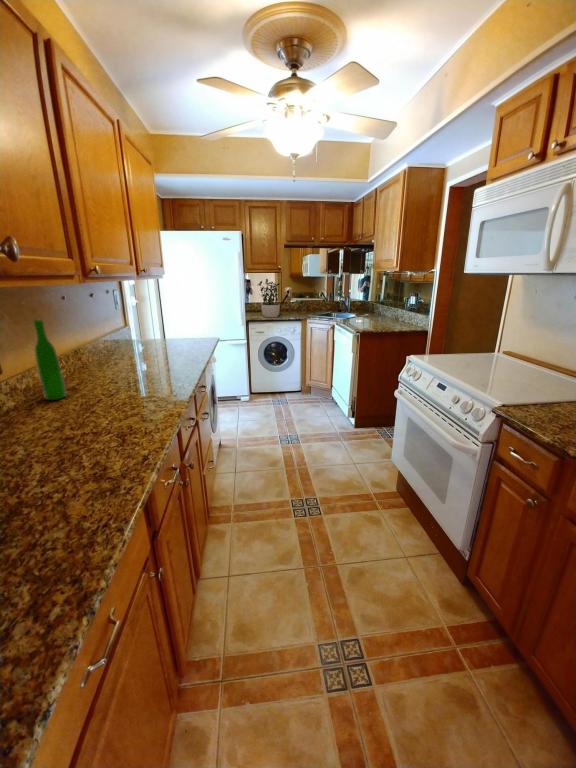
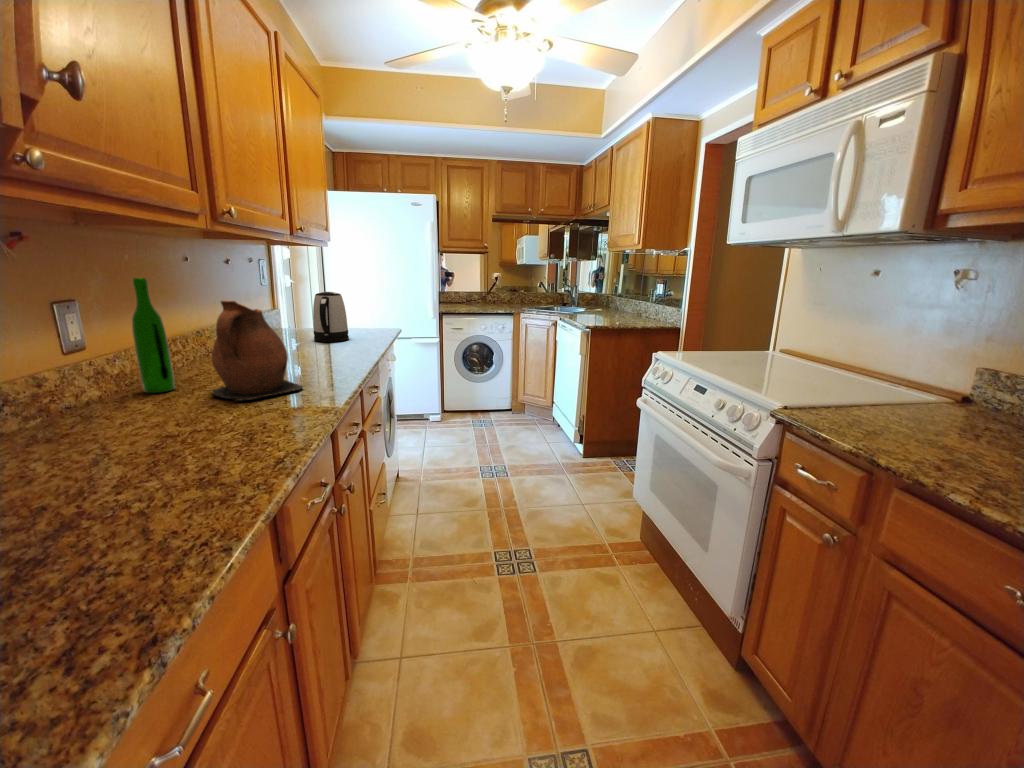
potted plant: present [258,279,280,317] -> none [454,259,488,310]
kettle: none [156,314,182,351] -> present [313,292,349,342]
ceramic pitcher: none [88,336,155,406] -> present [211,301,303,401]

